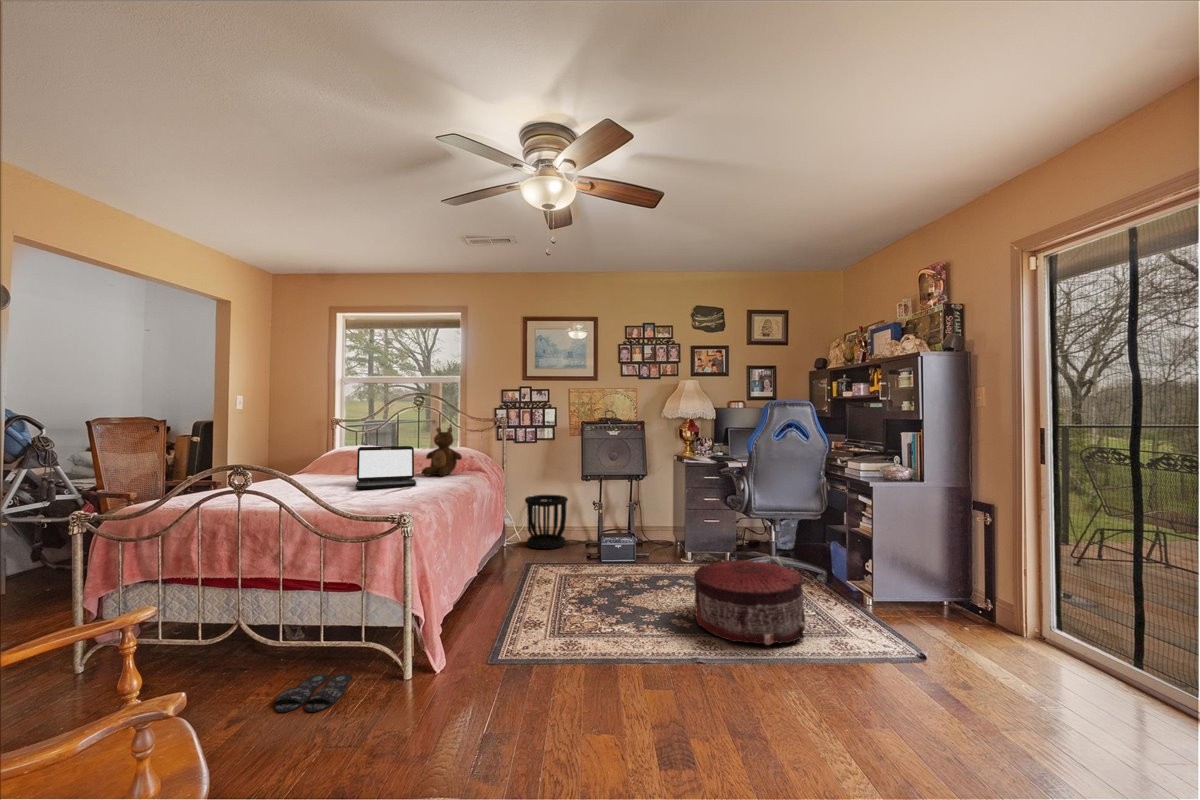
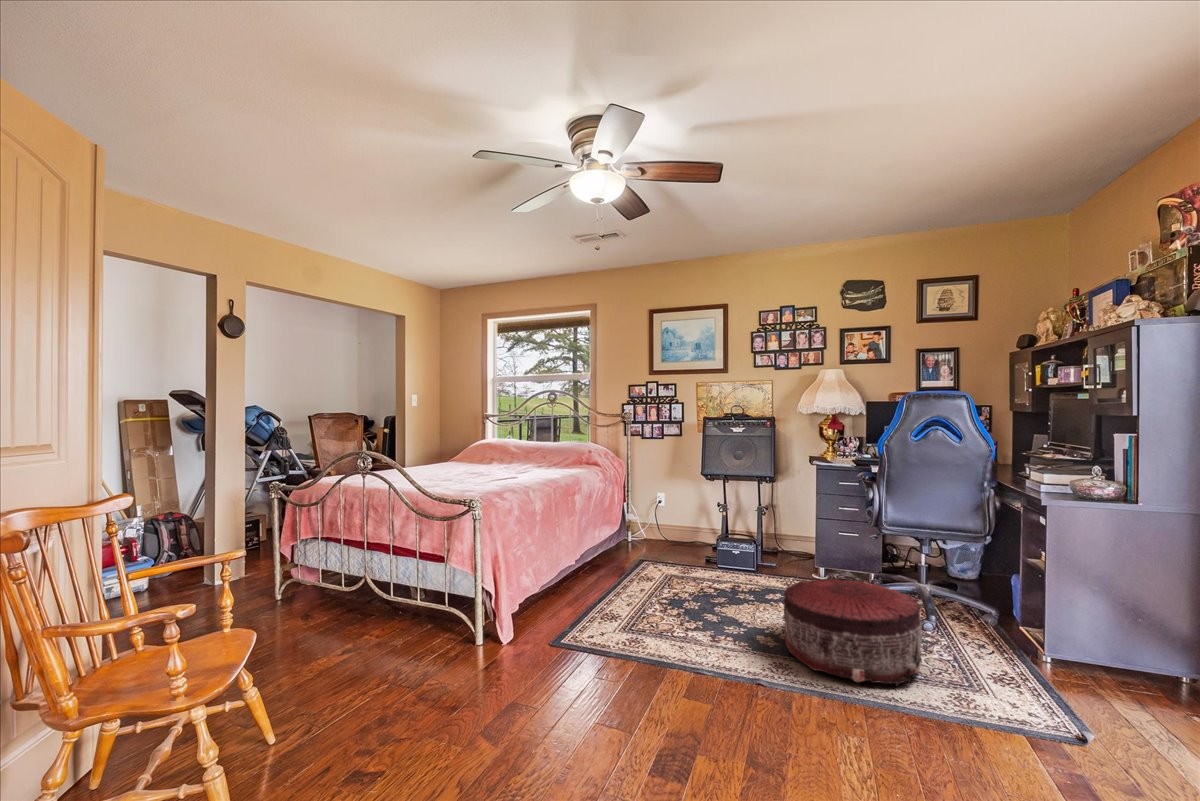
teddy bear: present [422,428,462,476] -> none [542,421,580,468]
laptop: present [356,446,416,489] -> none [476,438,532,476]
wastebasket: present [525,495,568,549] -> none [649,493,695,549]
slippers: present [275,673,351,713] -> none [373,629,438,658]

